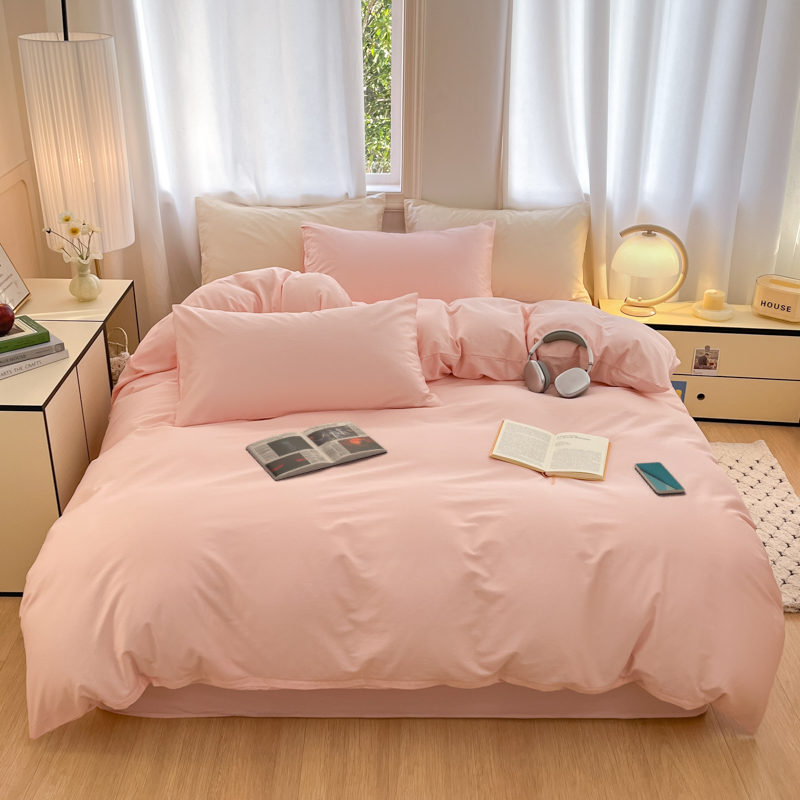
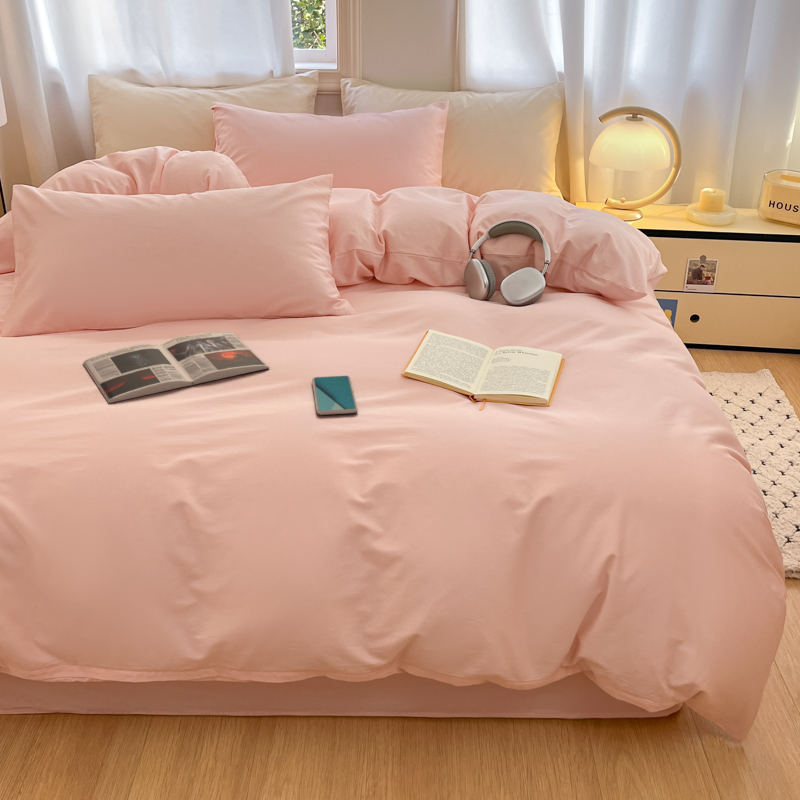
smartphone: present [634,462,685,494] -> present [312,376,358,415]

